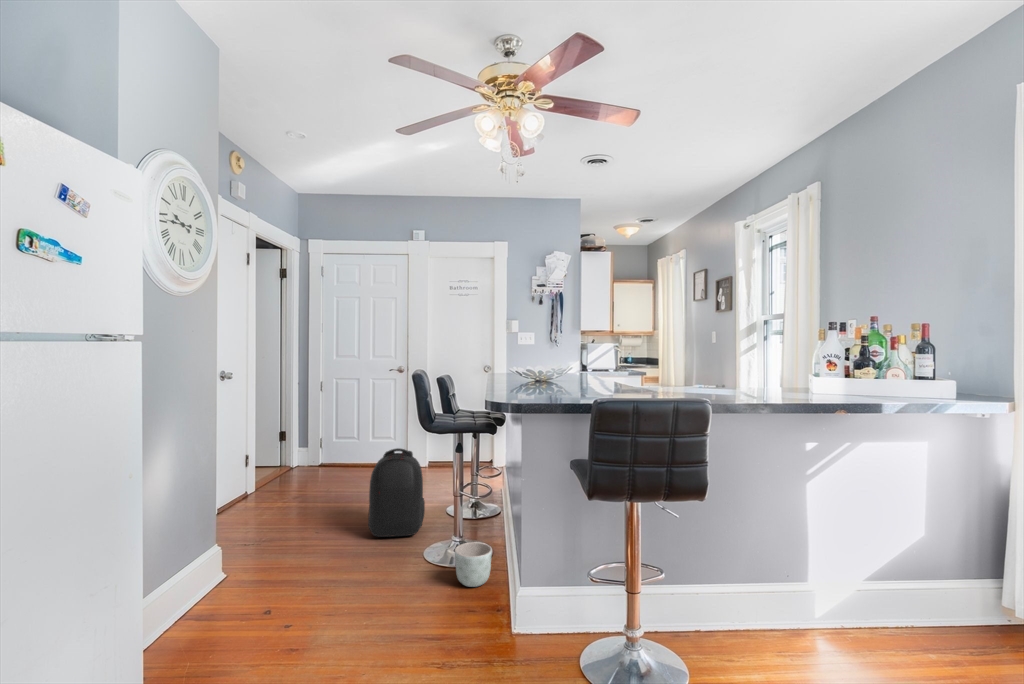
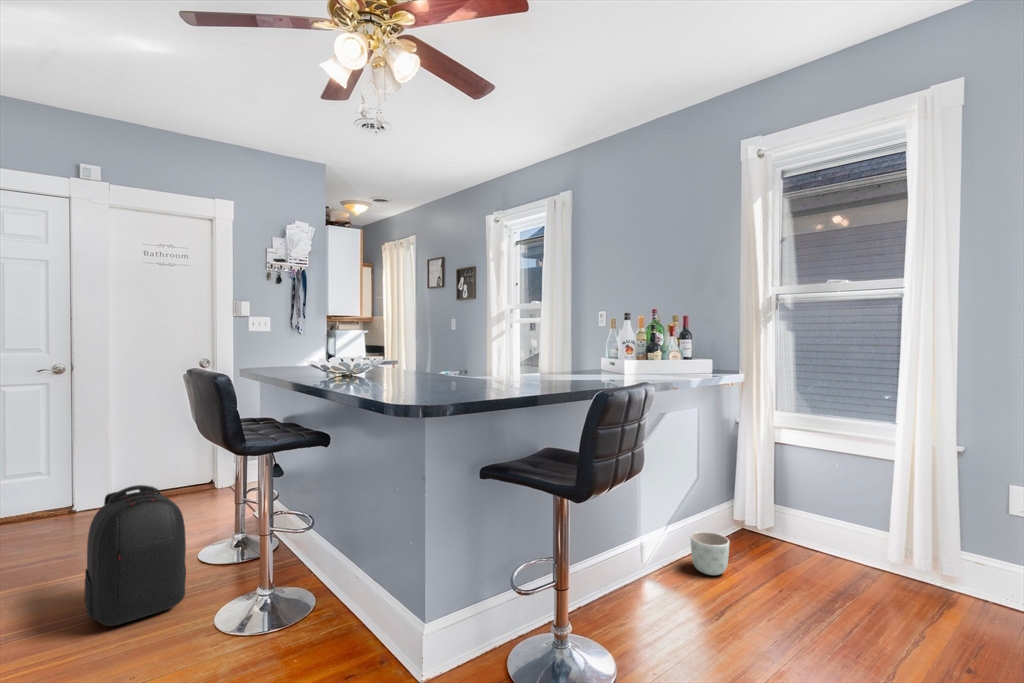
planter: present [455,542,492,587] -> present [690,532,729,575]

